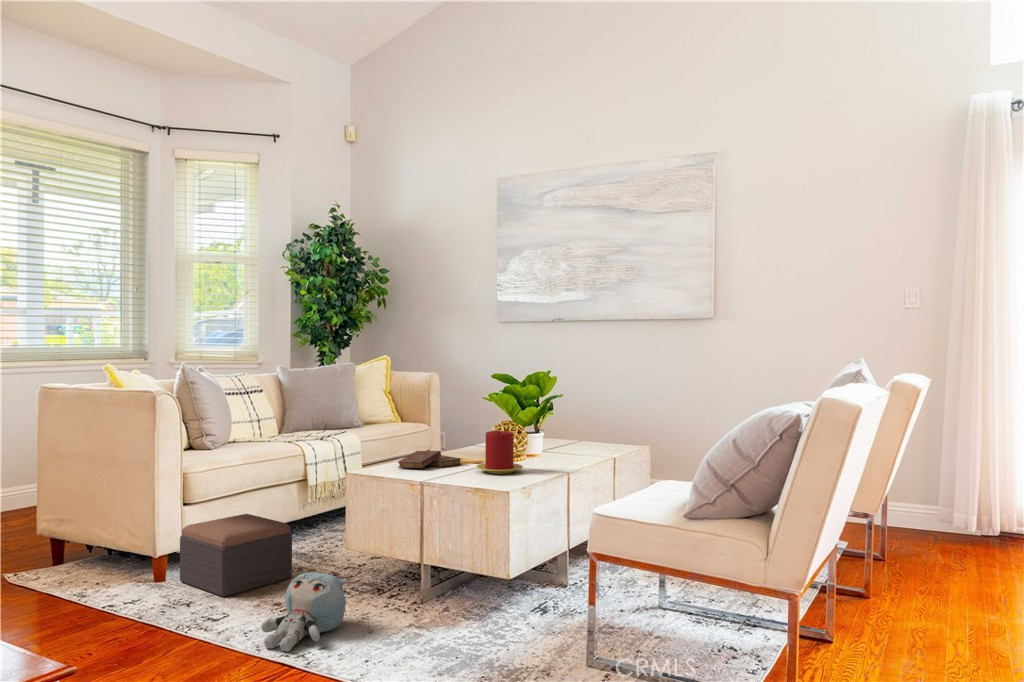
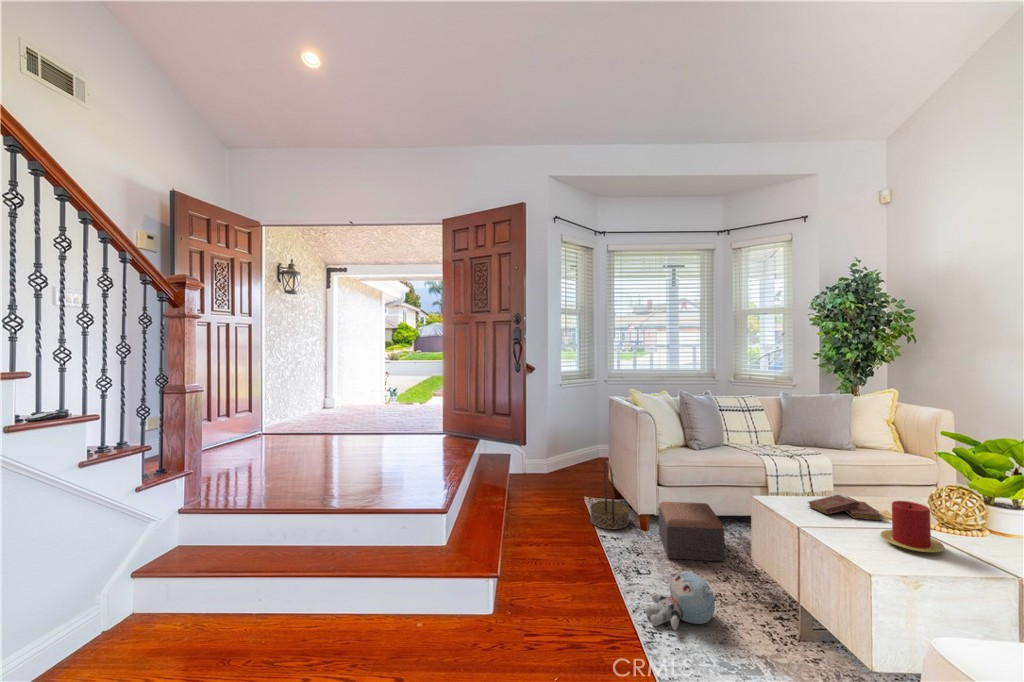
basket: none [38,483,118,603] -> present [590,461,629,529]

